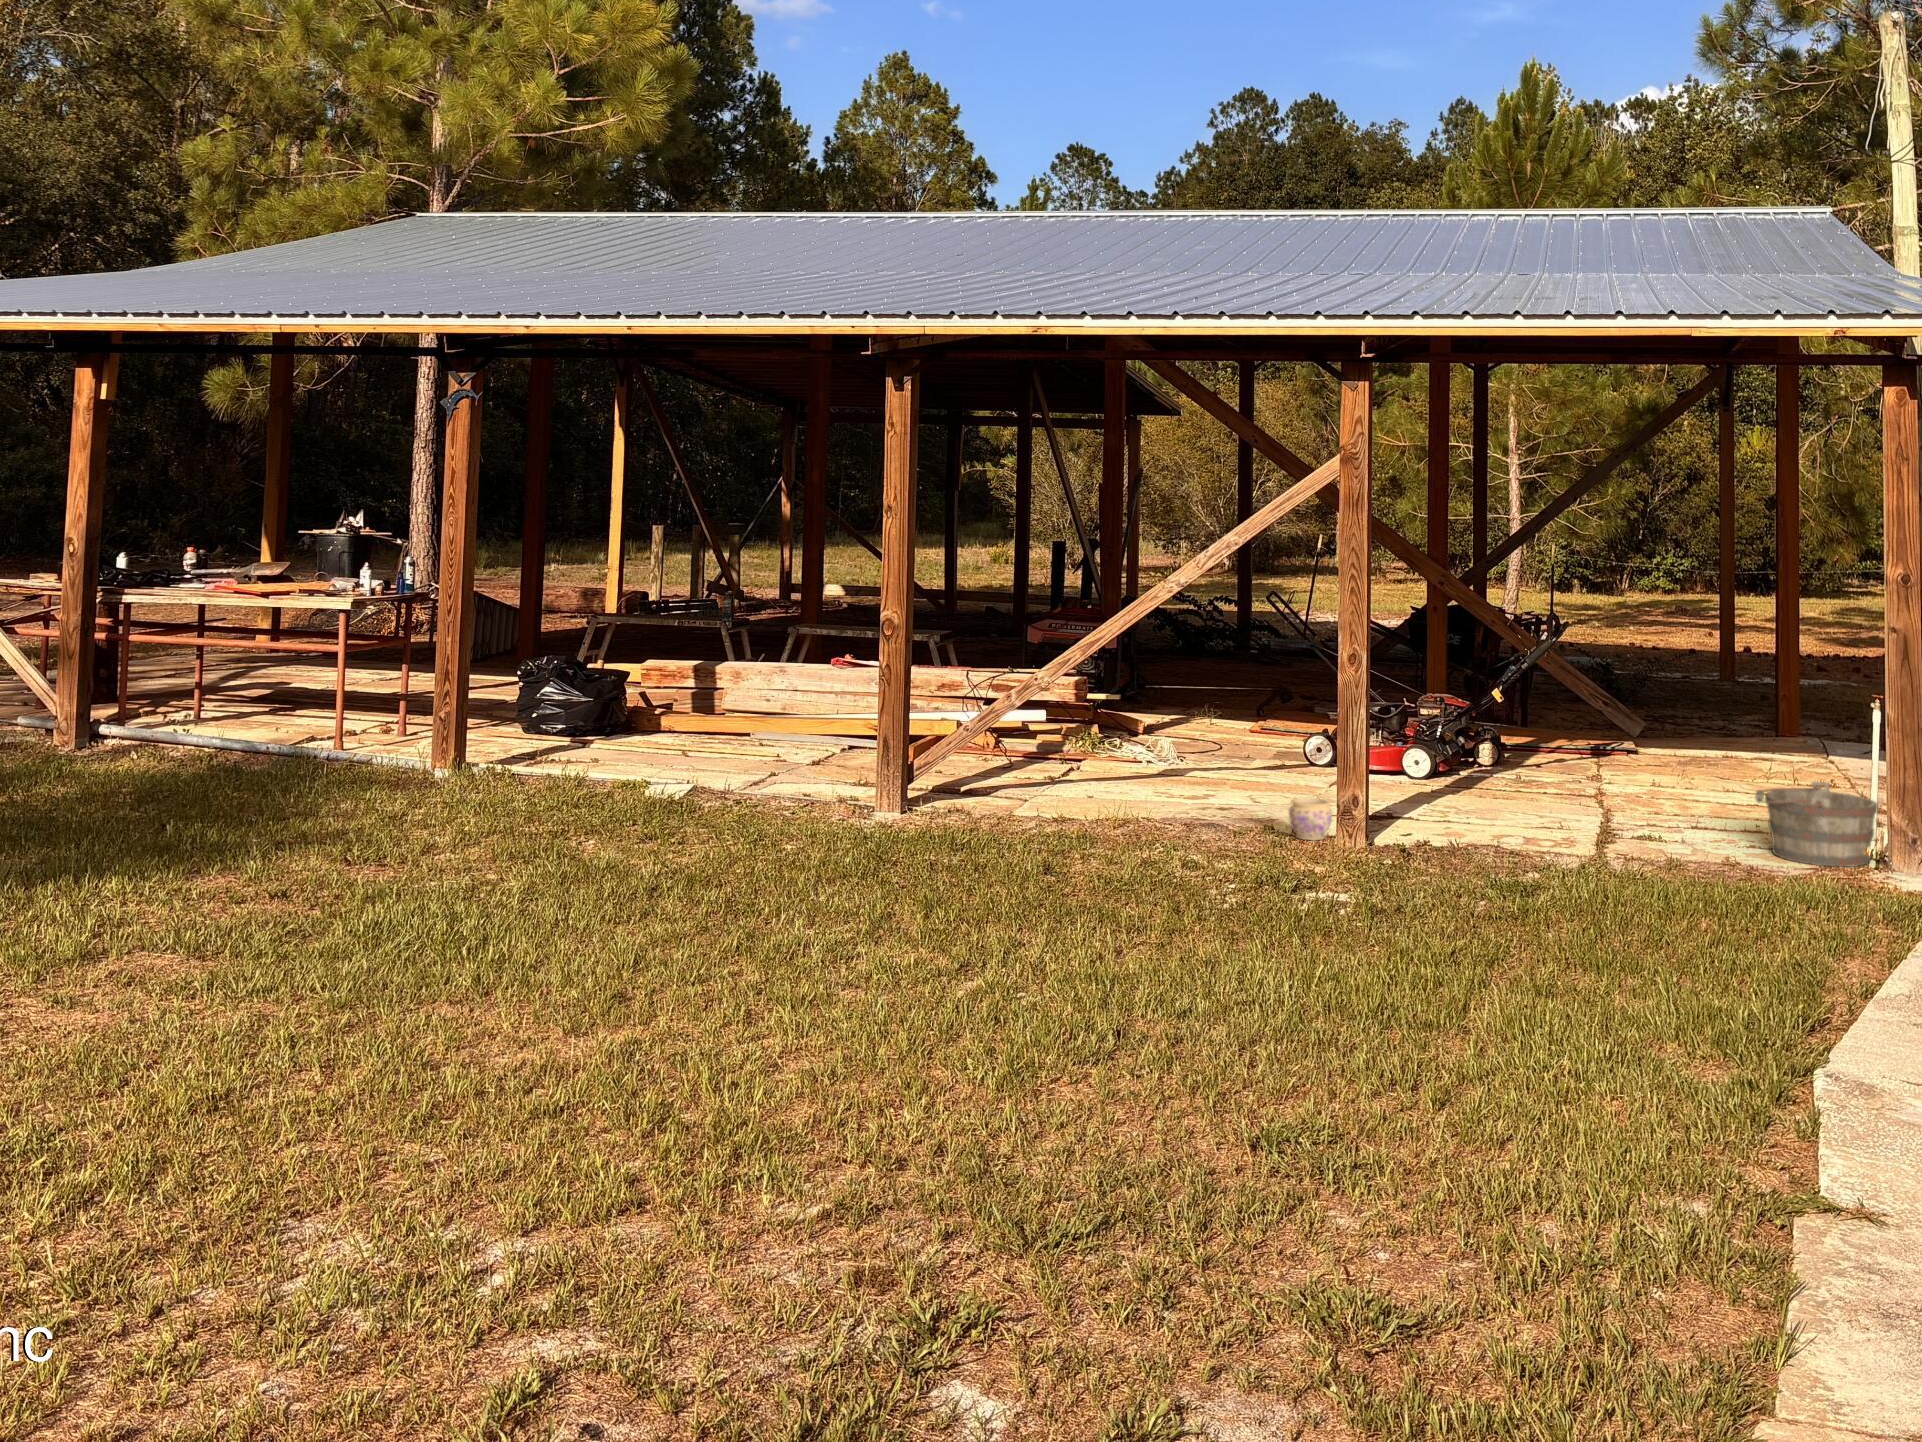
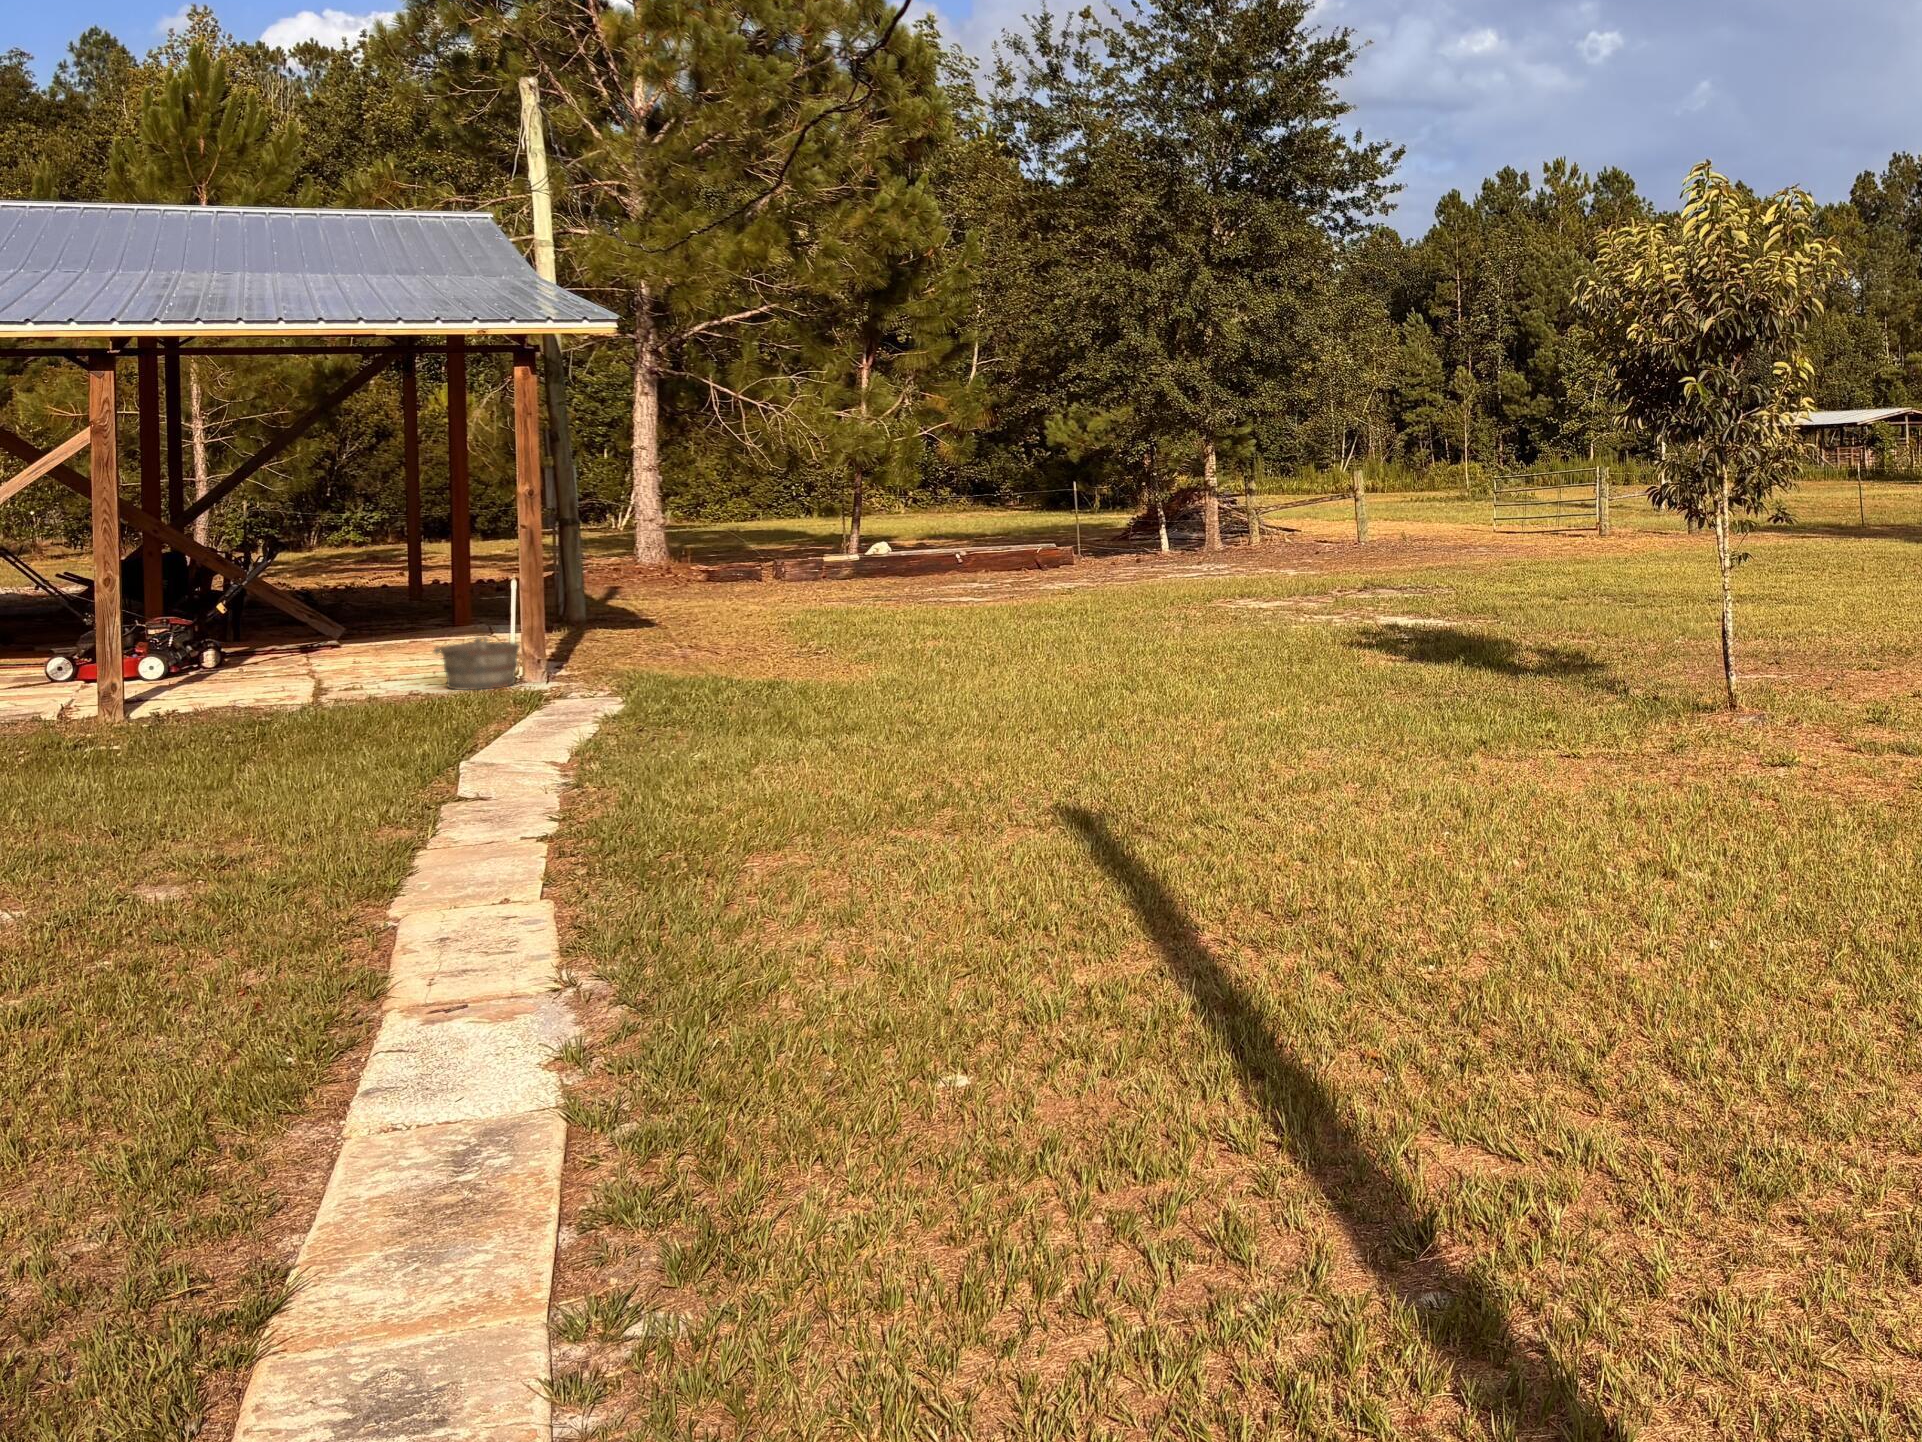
planter: present [1289,798,1332,841] -> none [50,694,90,727]

